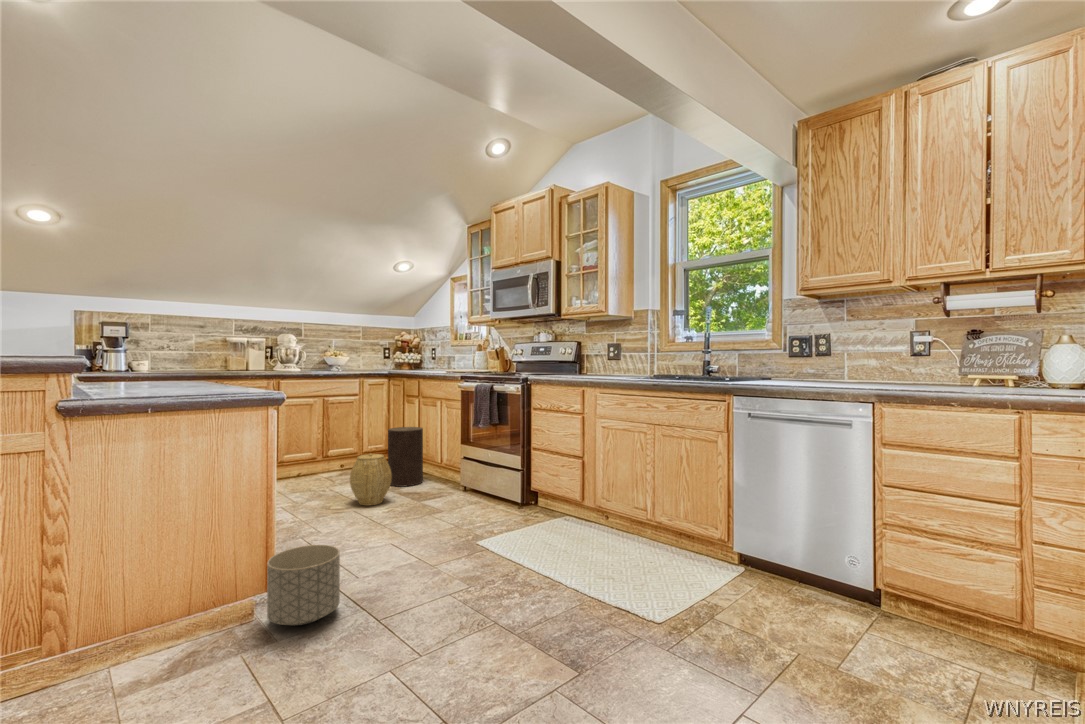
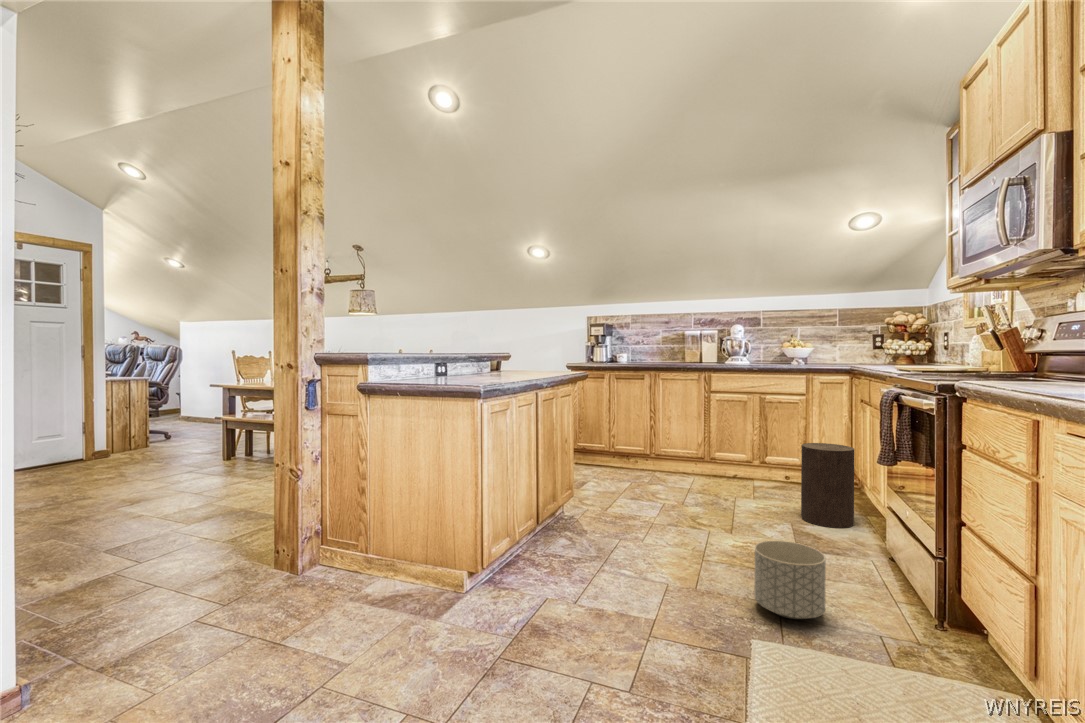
woven basket: present [350,454,392,506] -> none [719,470,771,535]
planter: present [267,545,340,626] -> present [755,540,826,619]

